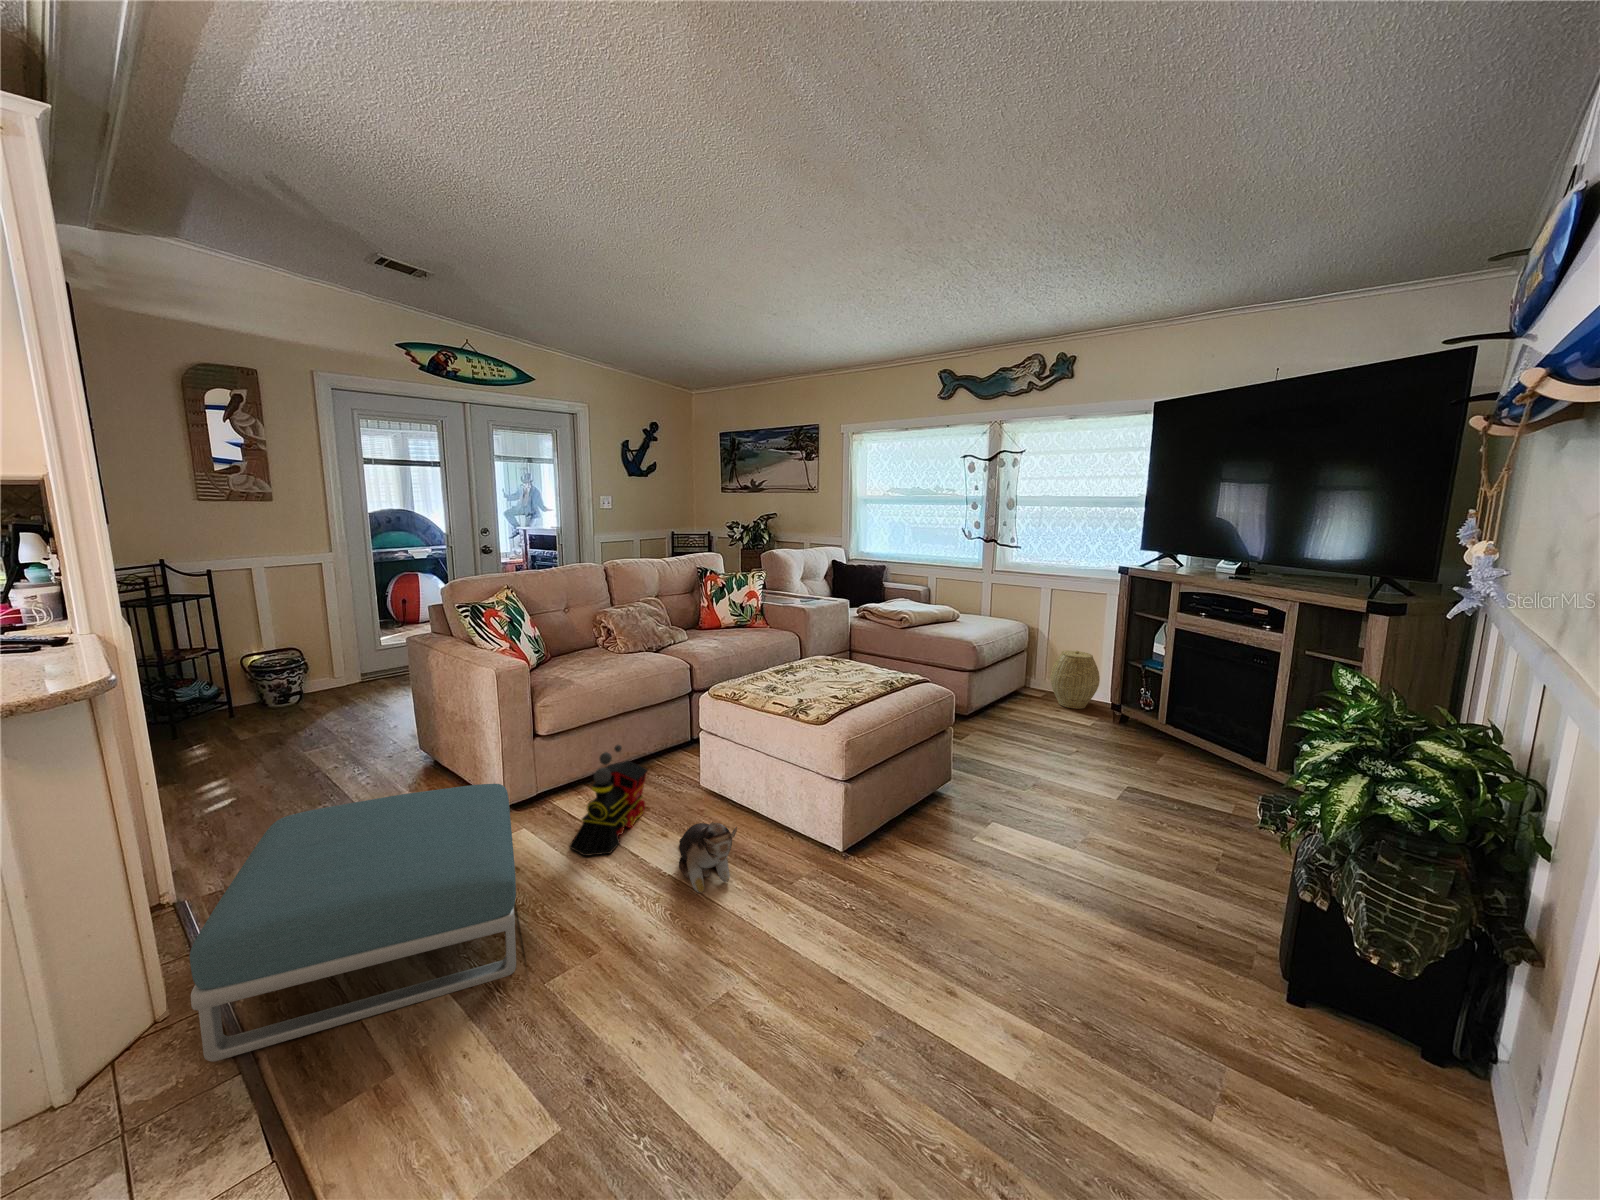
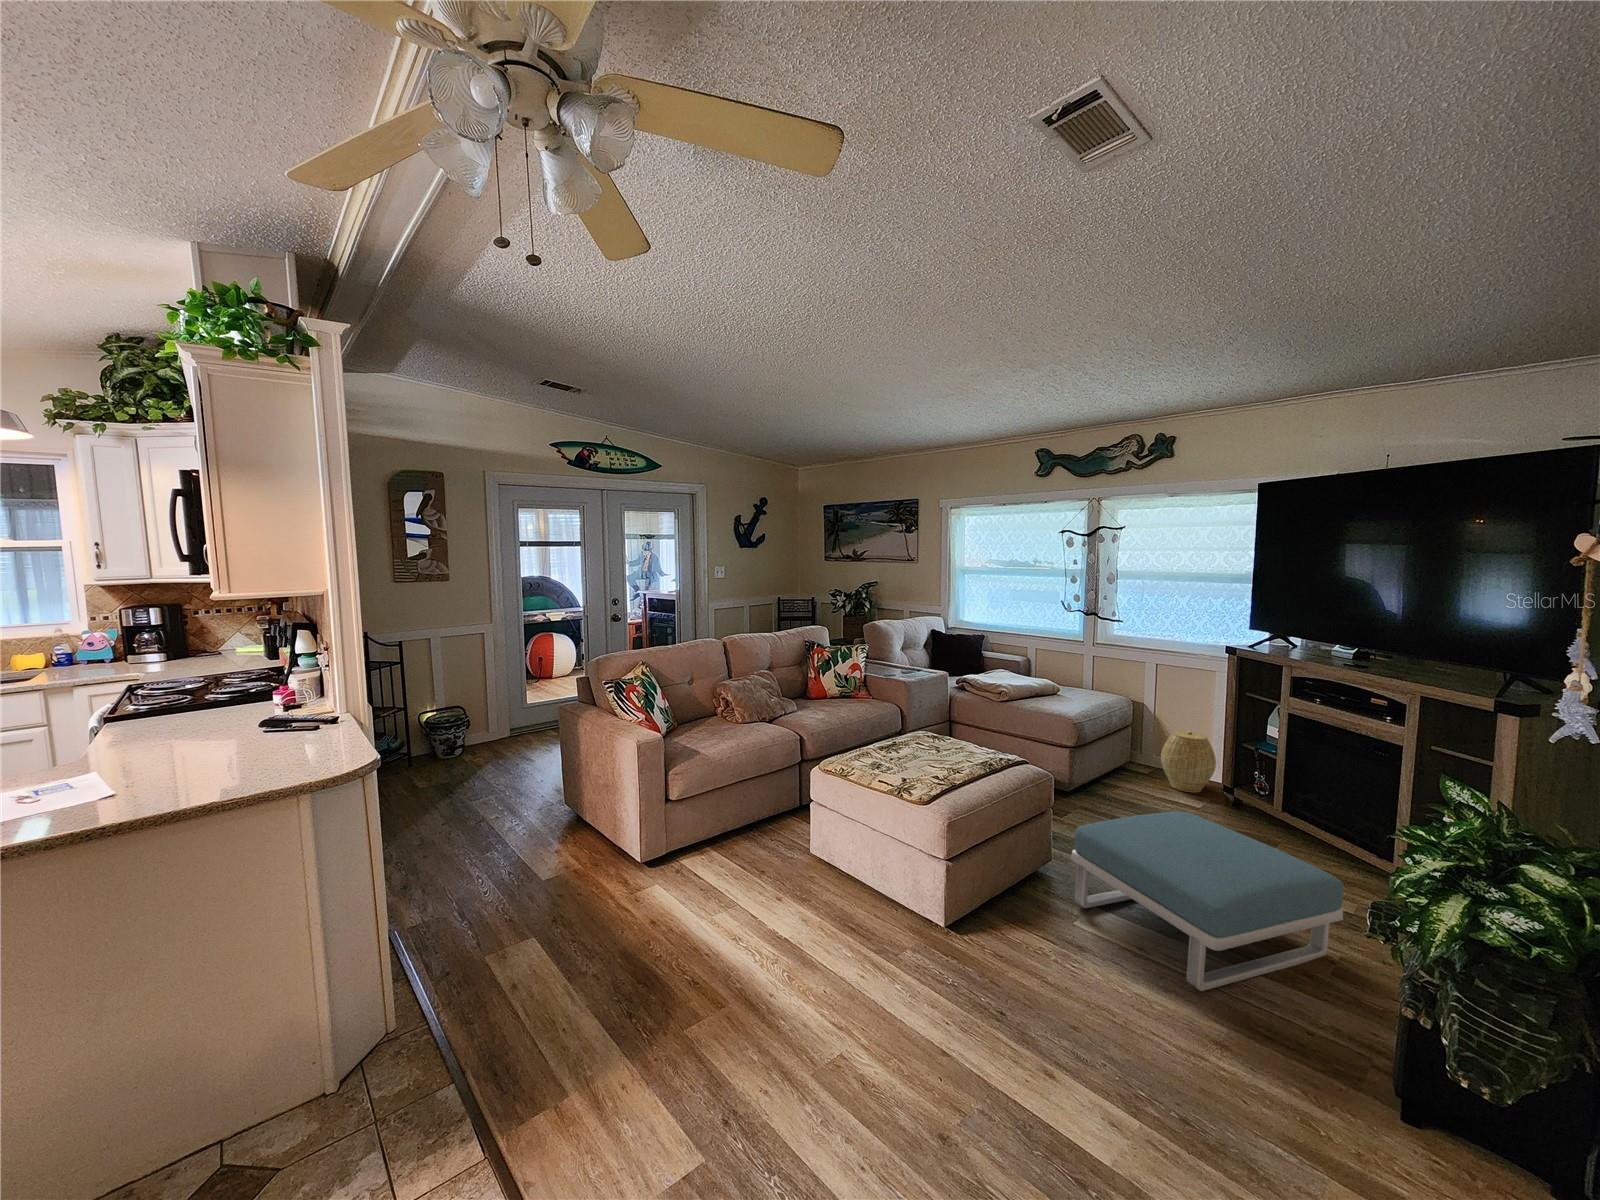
toy train: present [569,745,648,856] -> none [697,813,764,914]
footstool: present [190,784,516,1061] -> present [1071,811,1344,991]
plush toy: present [679,822,737,893] -> none [792,892,848,957]

